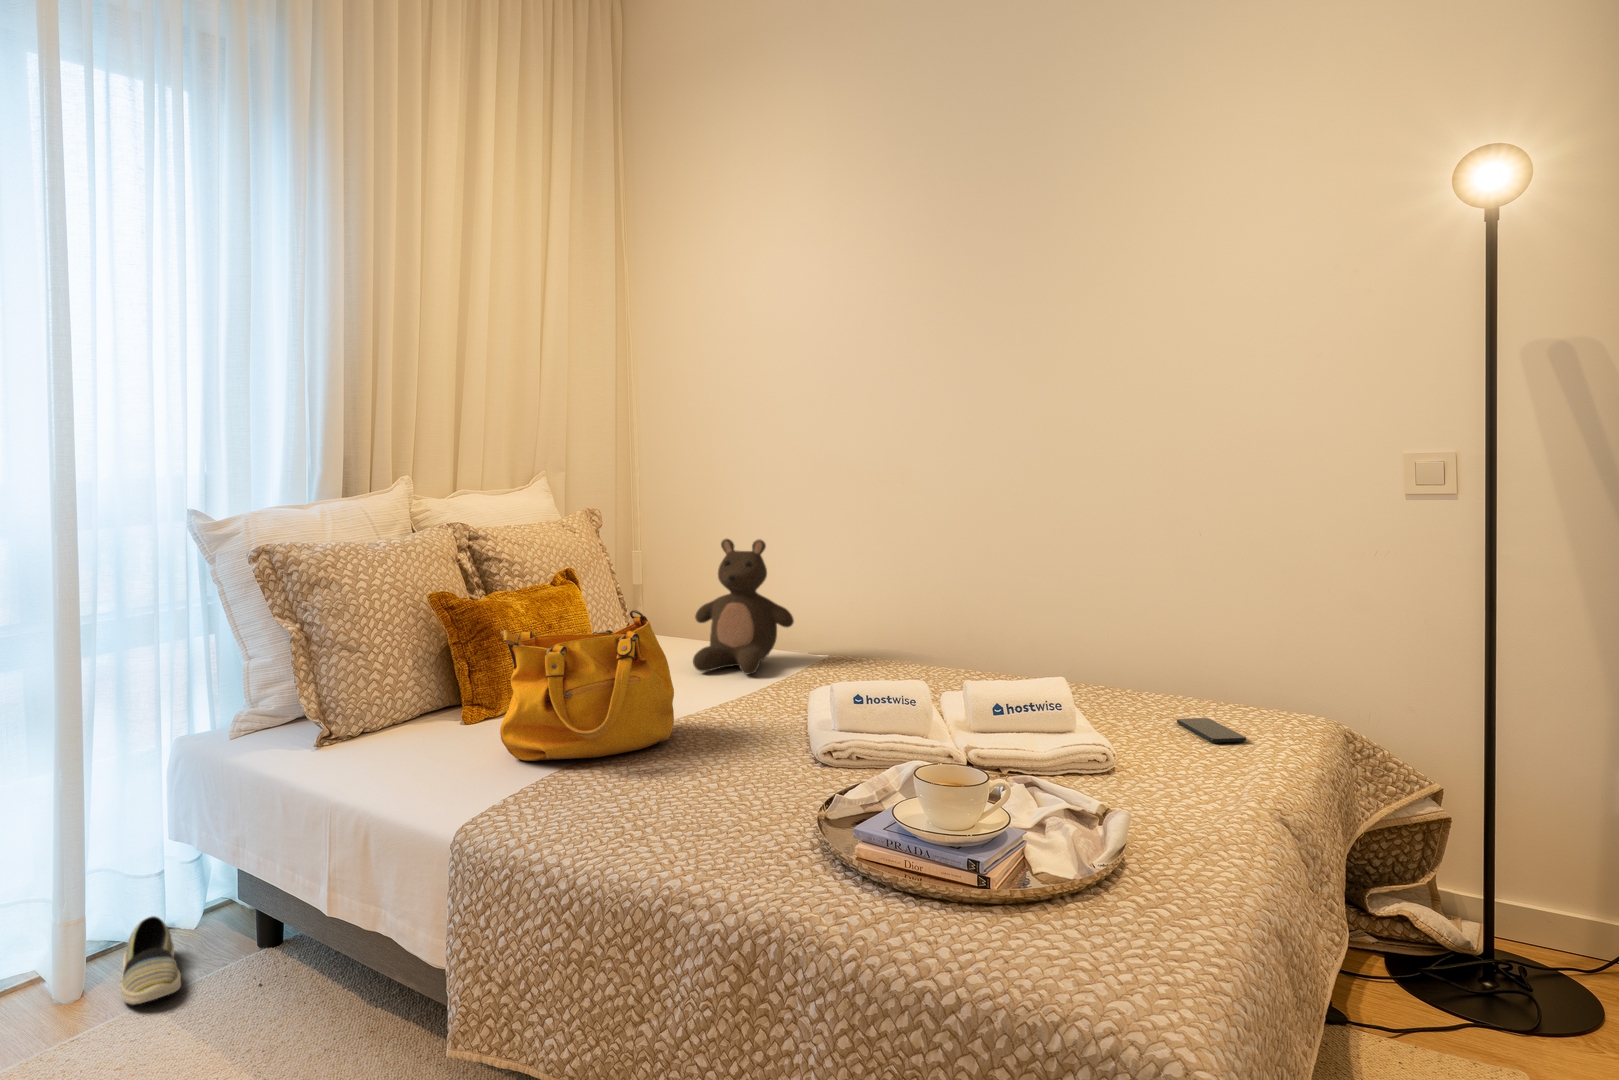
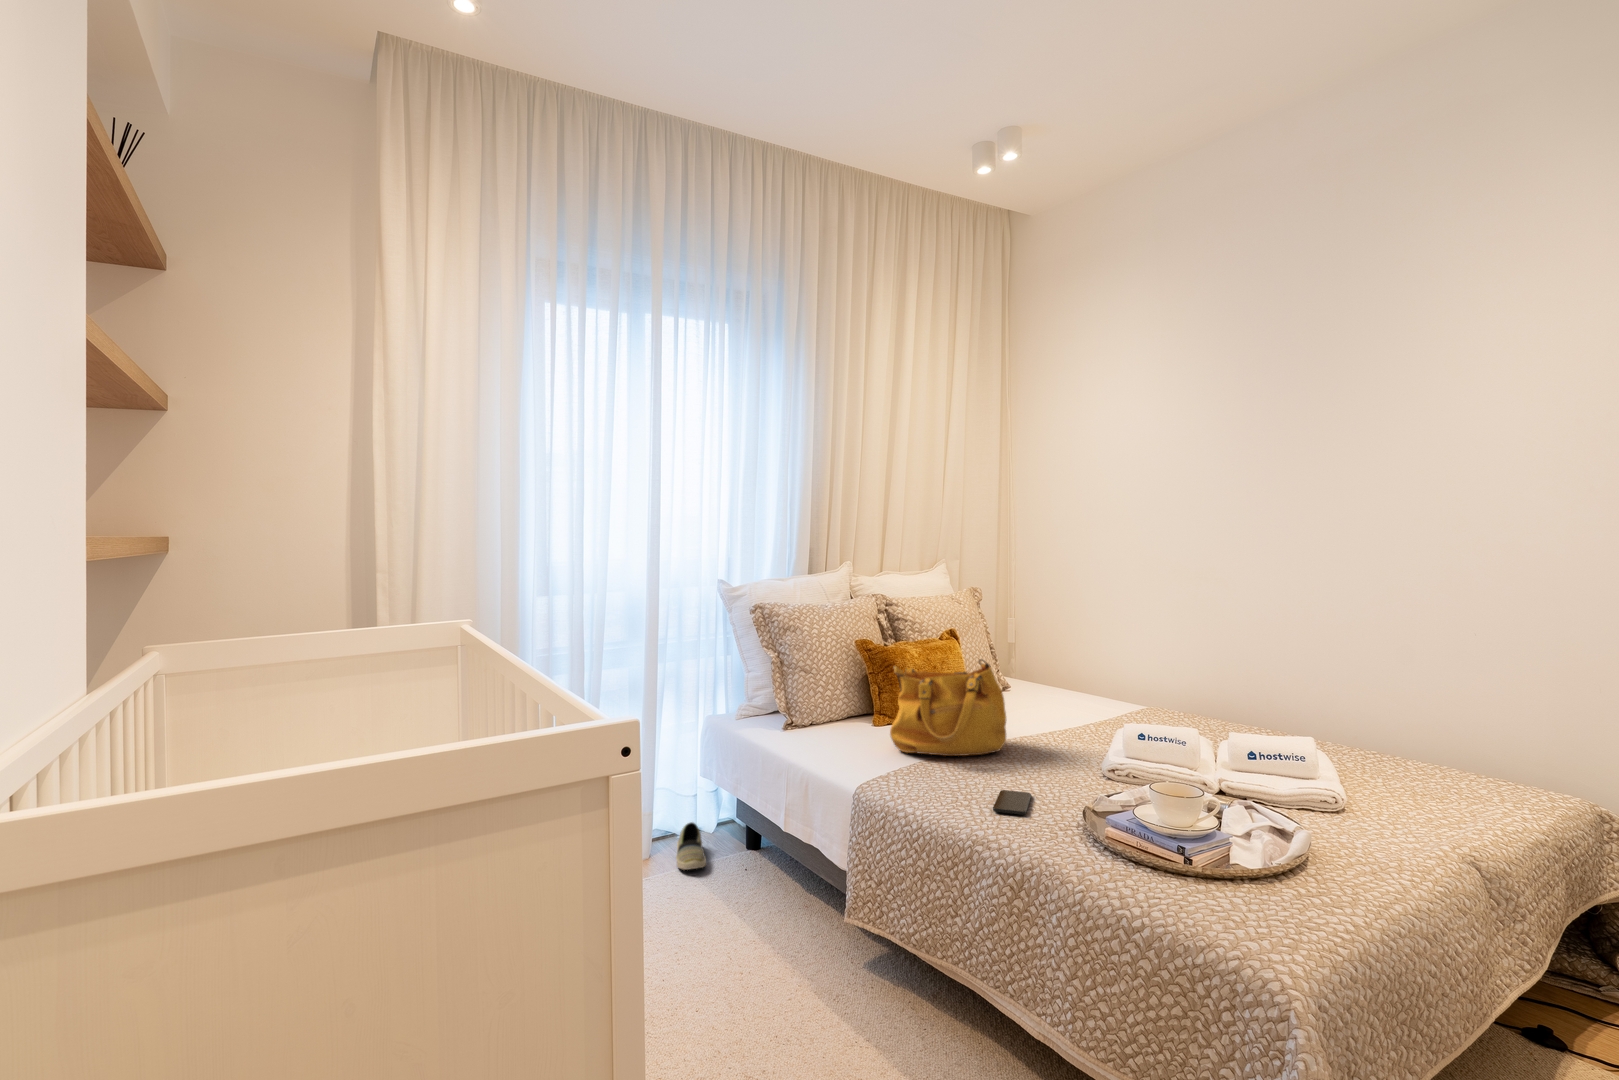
stuffed bear: present [693,539,794,675] -> none [1034,610,1116,714]
smartphone: present [1177,718,1246,743] -> present [993,790,1031,815]

